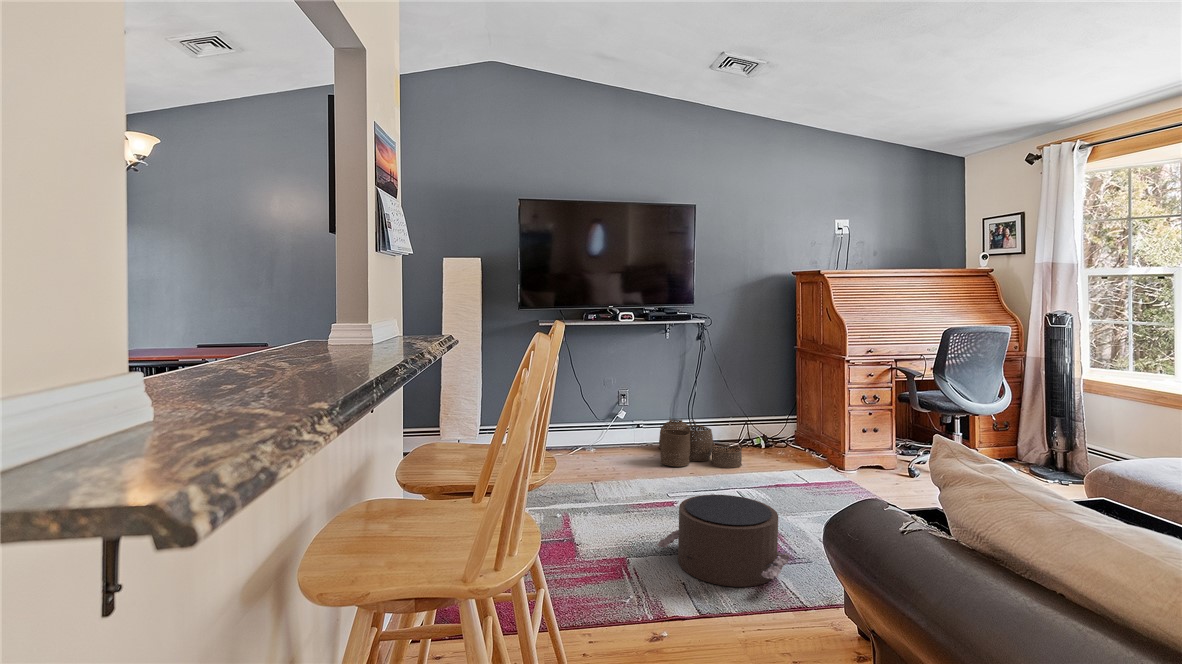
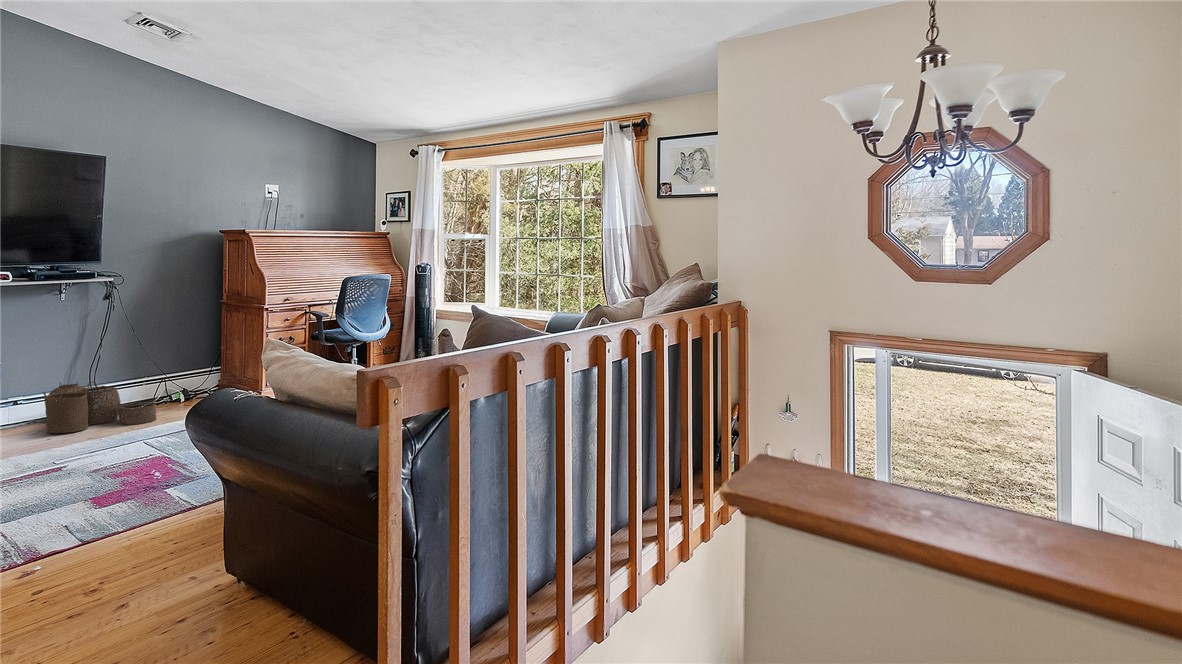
pouf: present [658,495,791,587] -> none [31,438,188,517]

